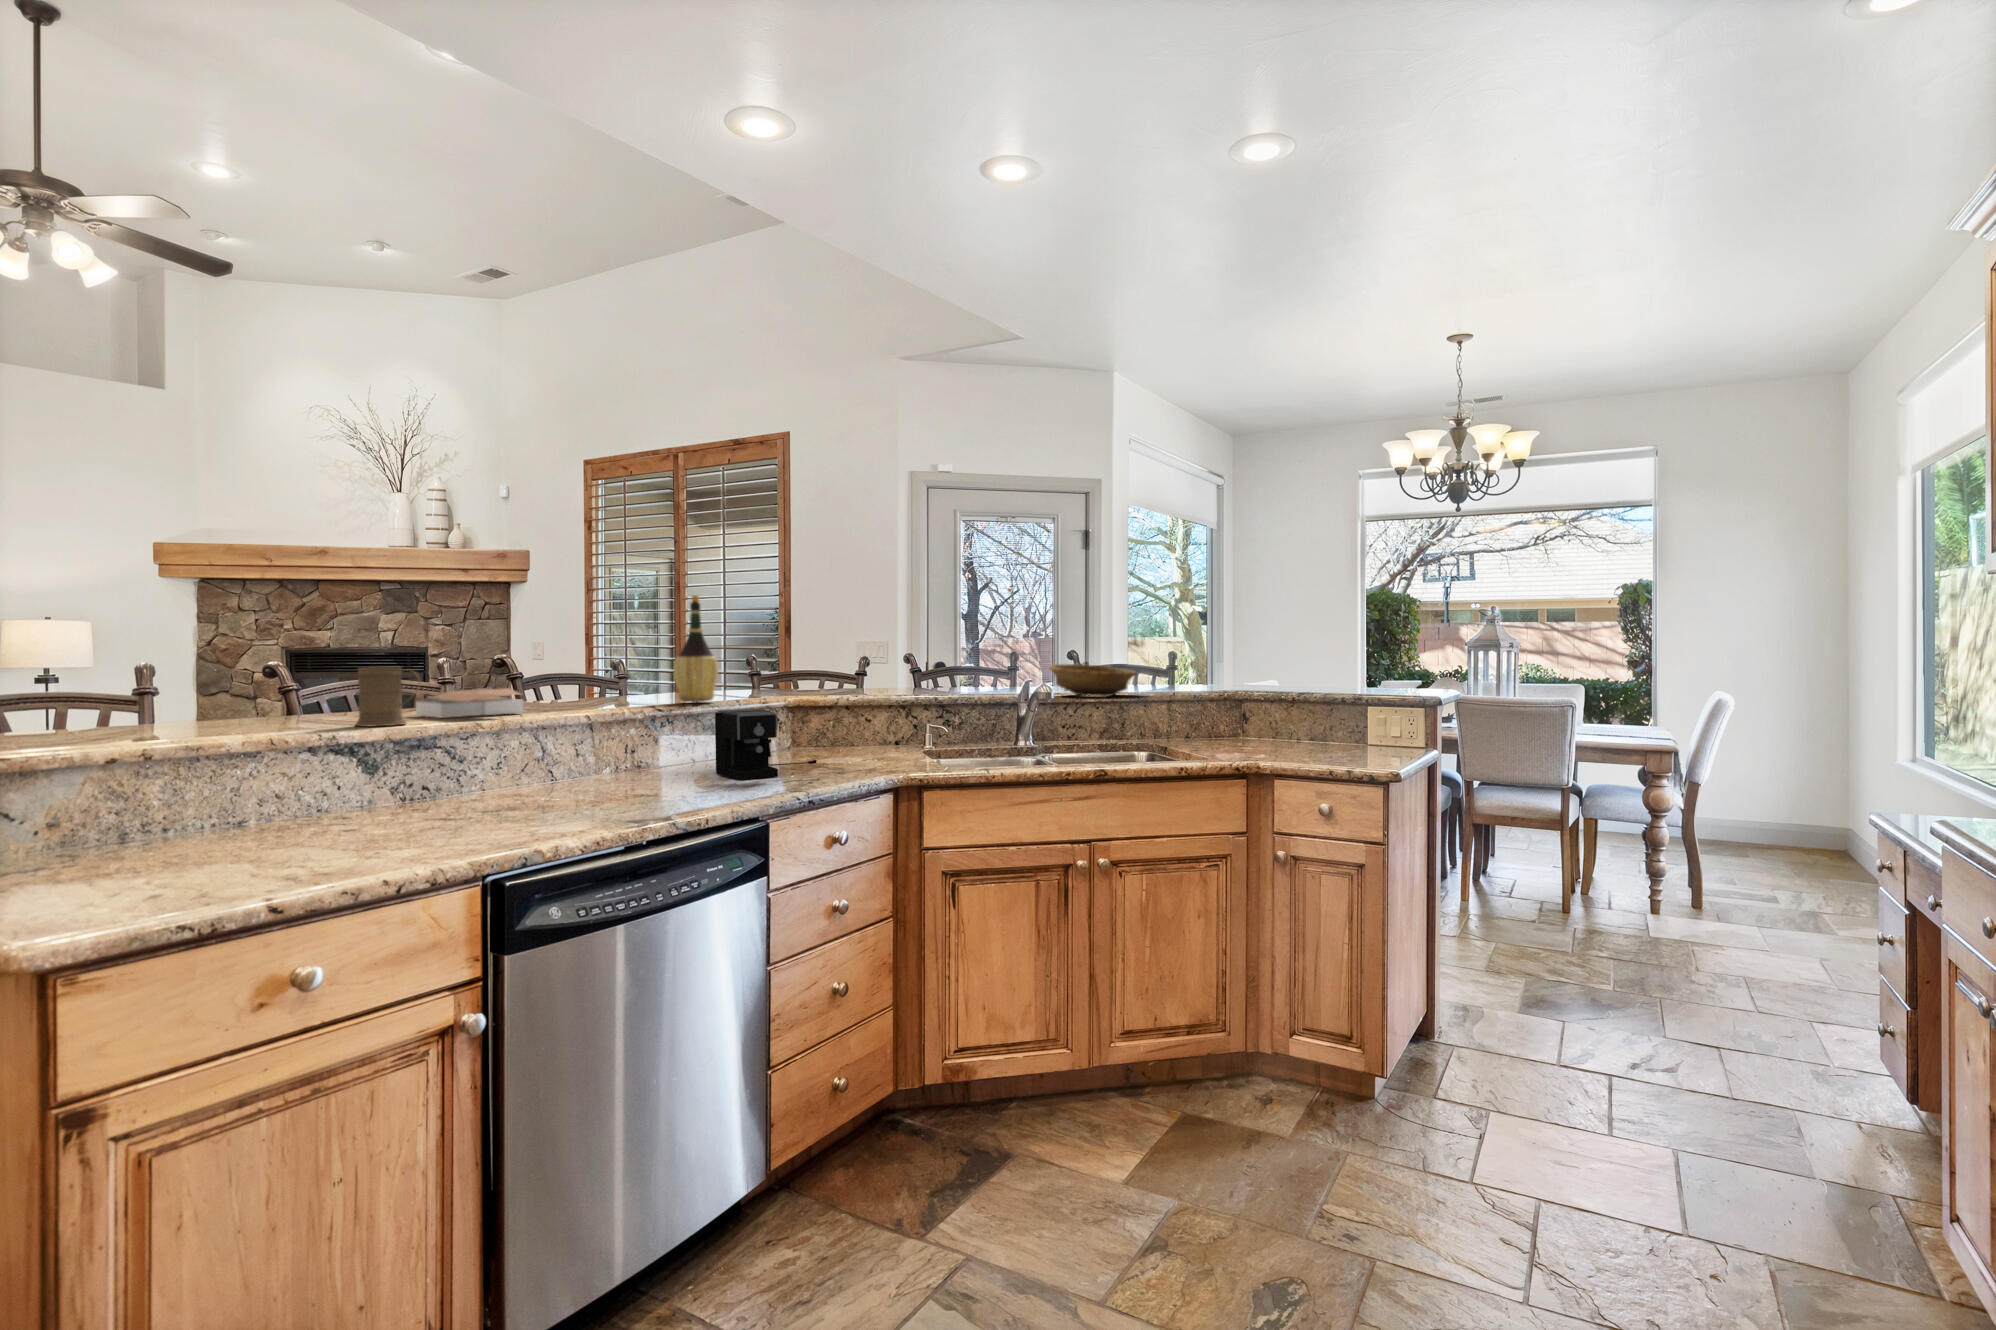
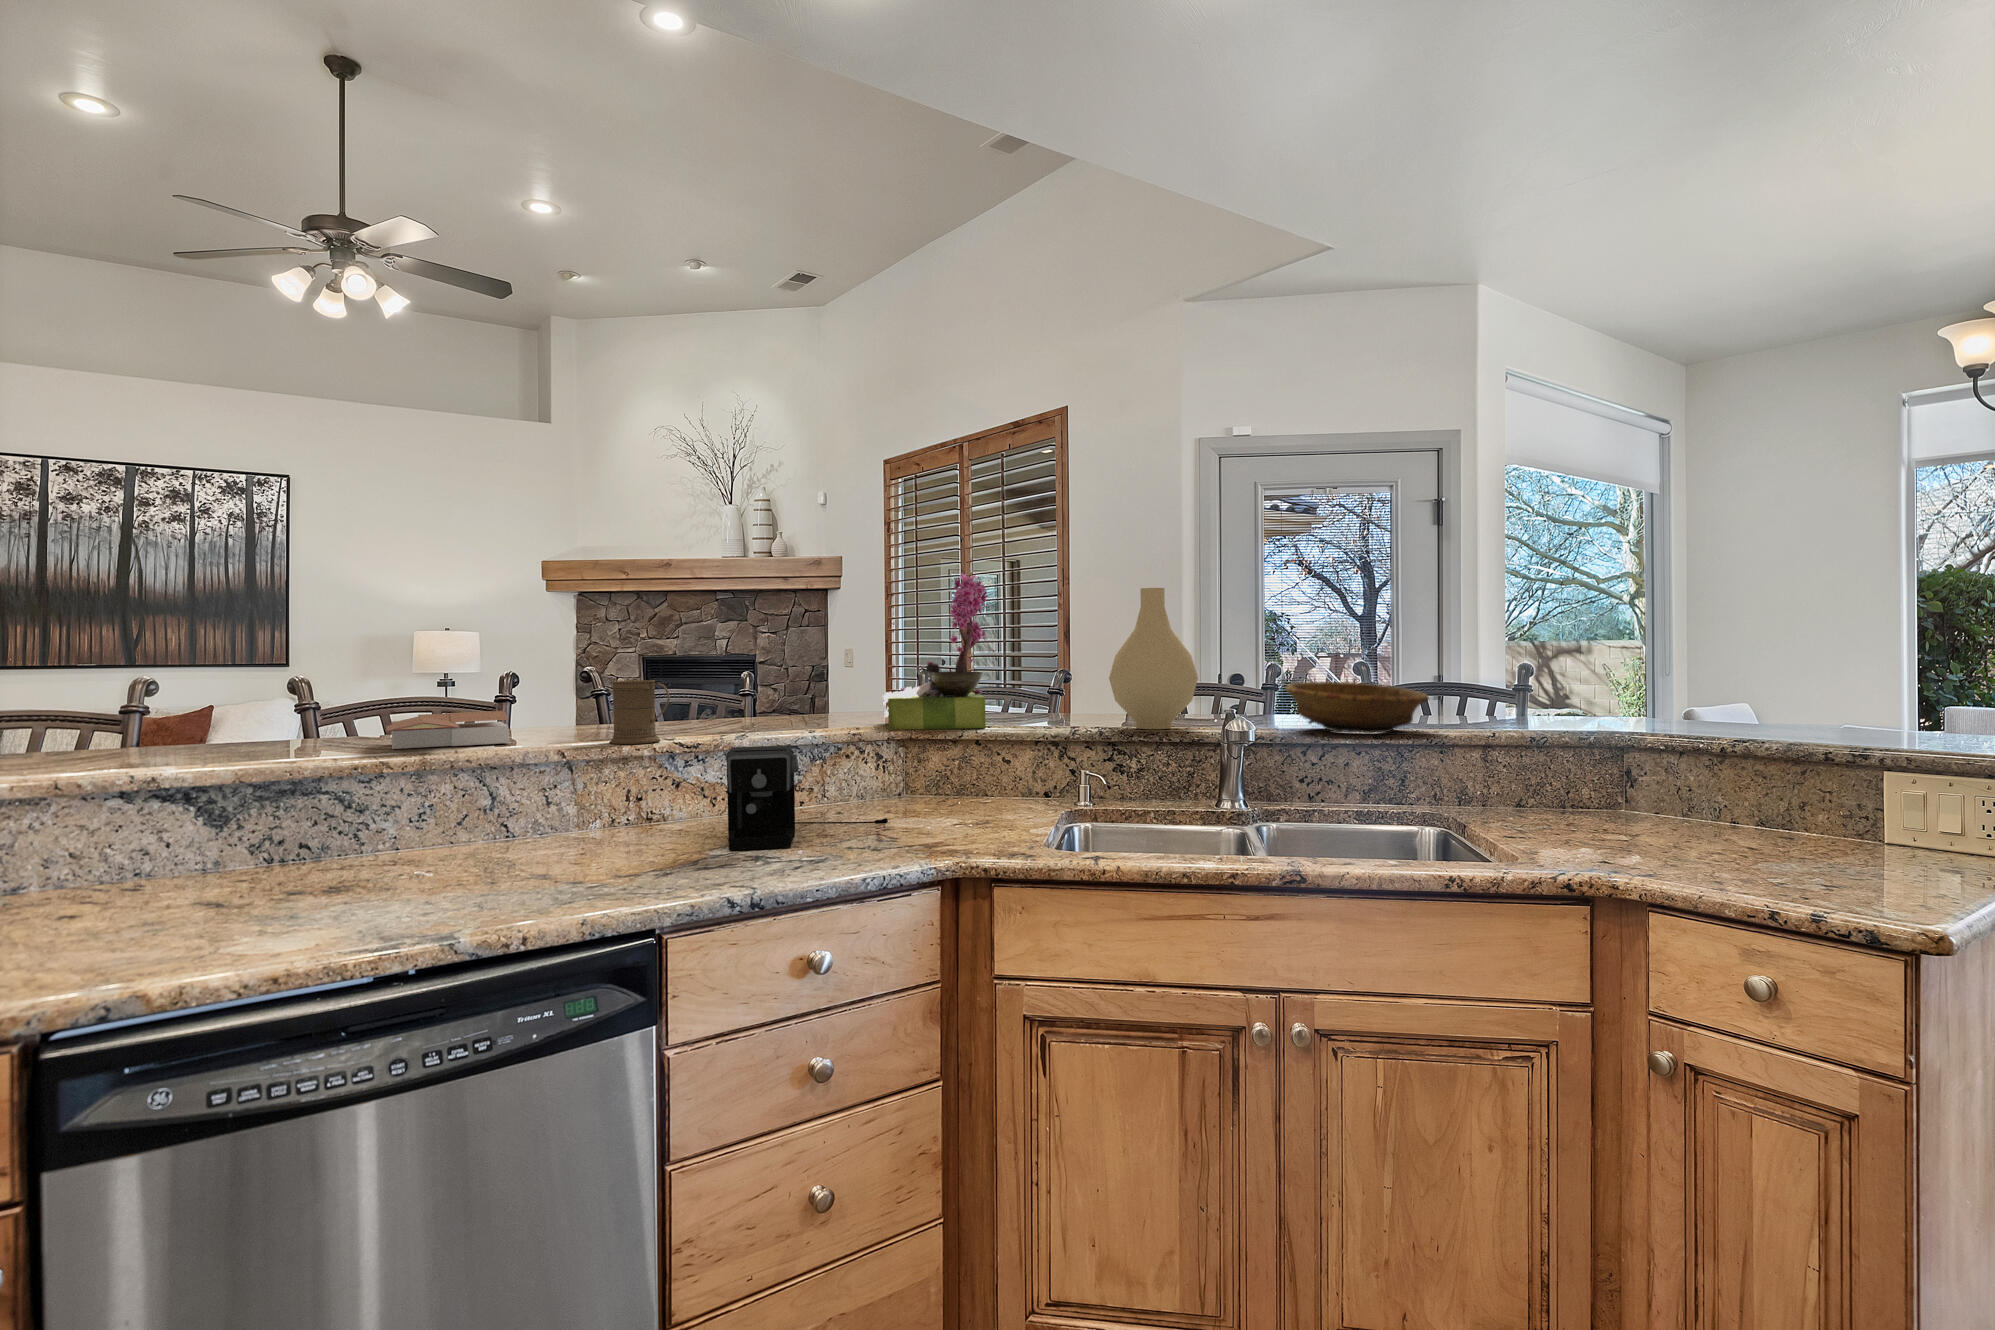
flower arrangement: none [759,584,848,701] -> present [883,573,995,730]
wine bottle: present [674,595,719,702] -> none [754,590,811,729]
vase: none [933,599,994,697] -> present [1109,588,1198,729]
mug: present [355,667,420,727] -> present [609,680,670,744]

